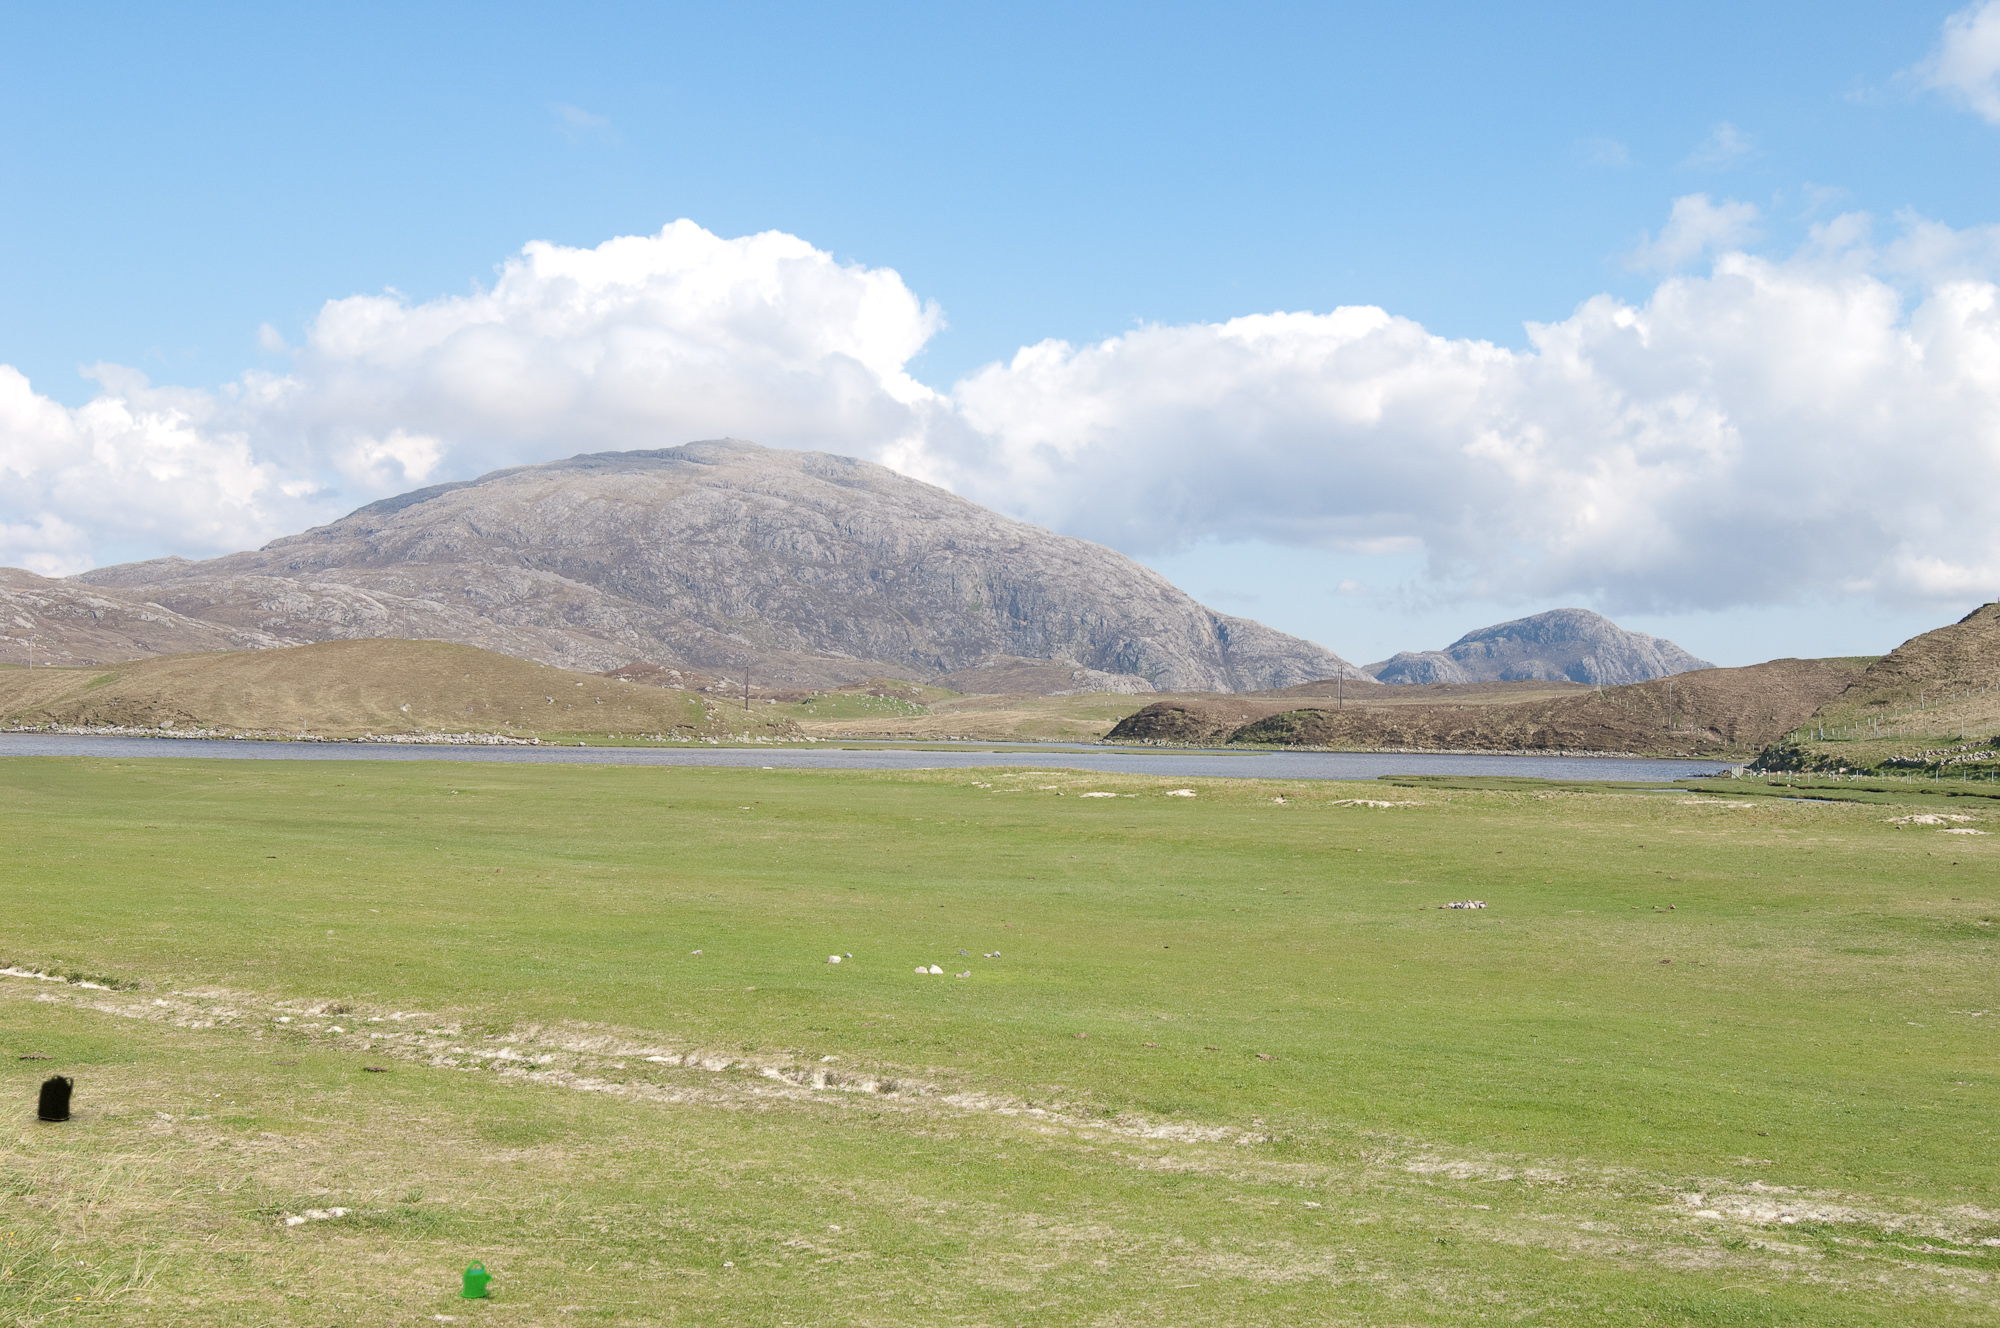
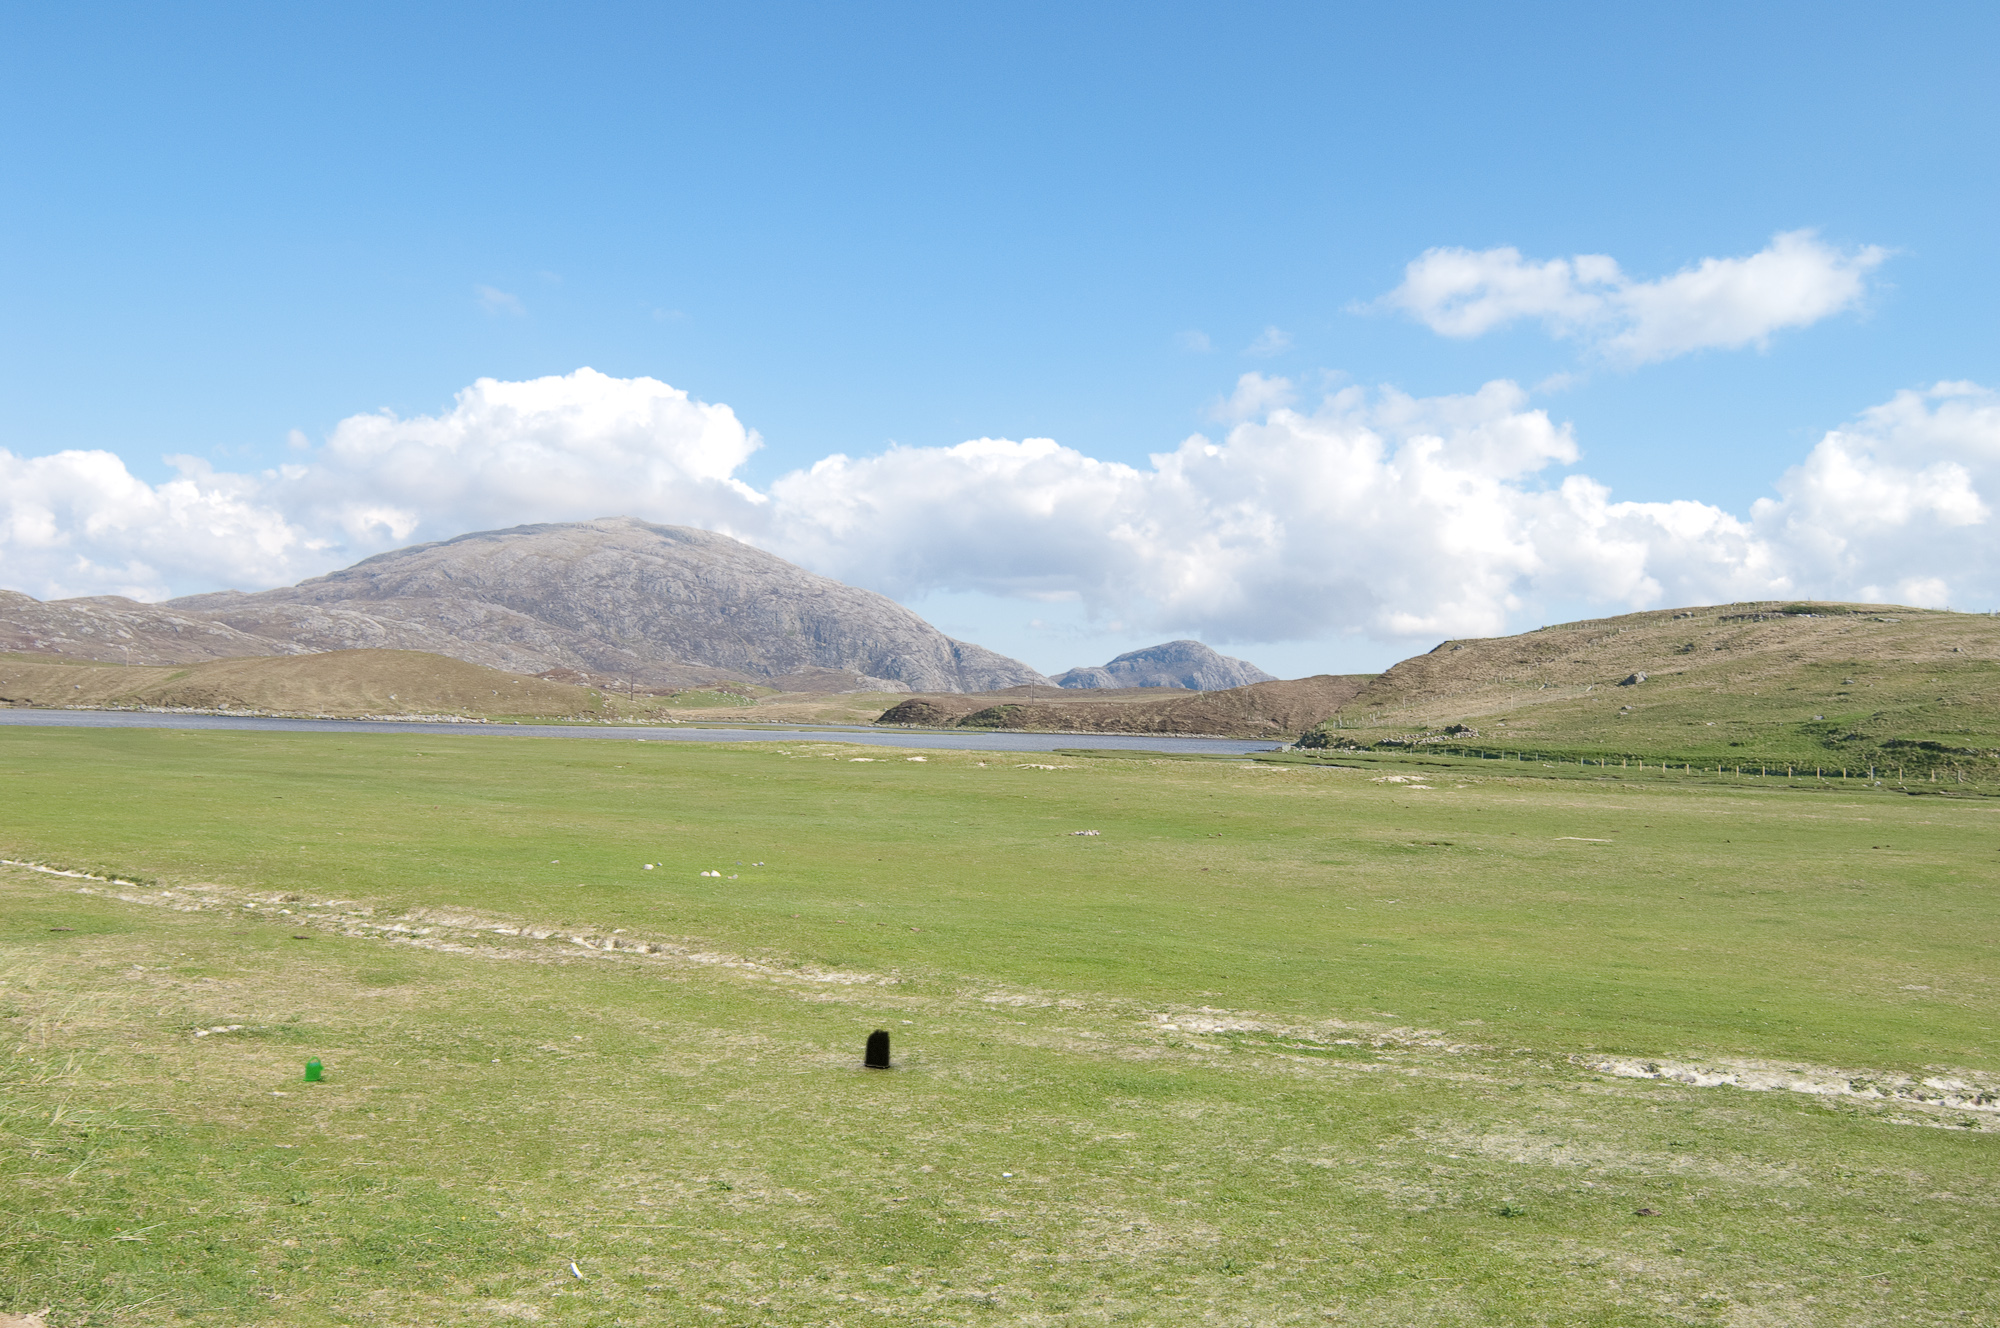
backpack: present [37,1075,74,1121] -> present [864,1029,890,1068]

